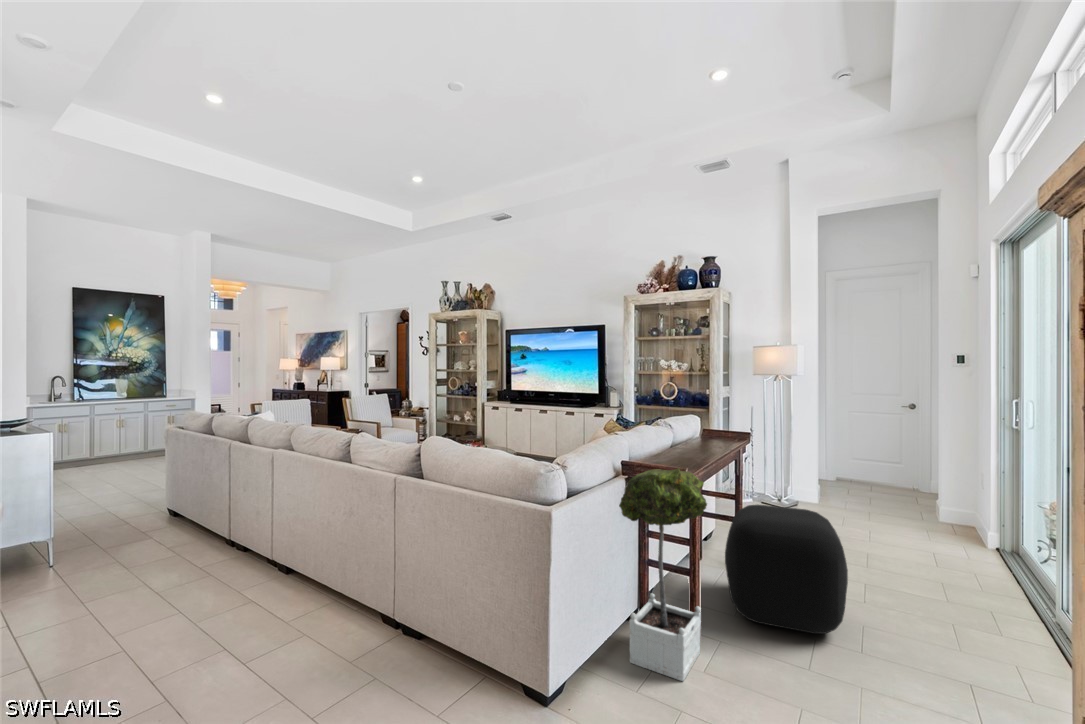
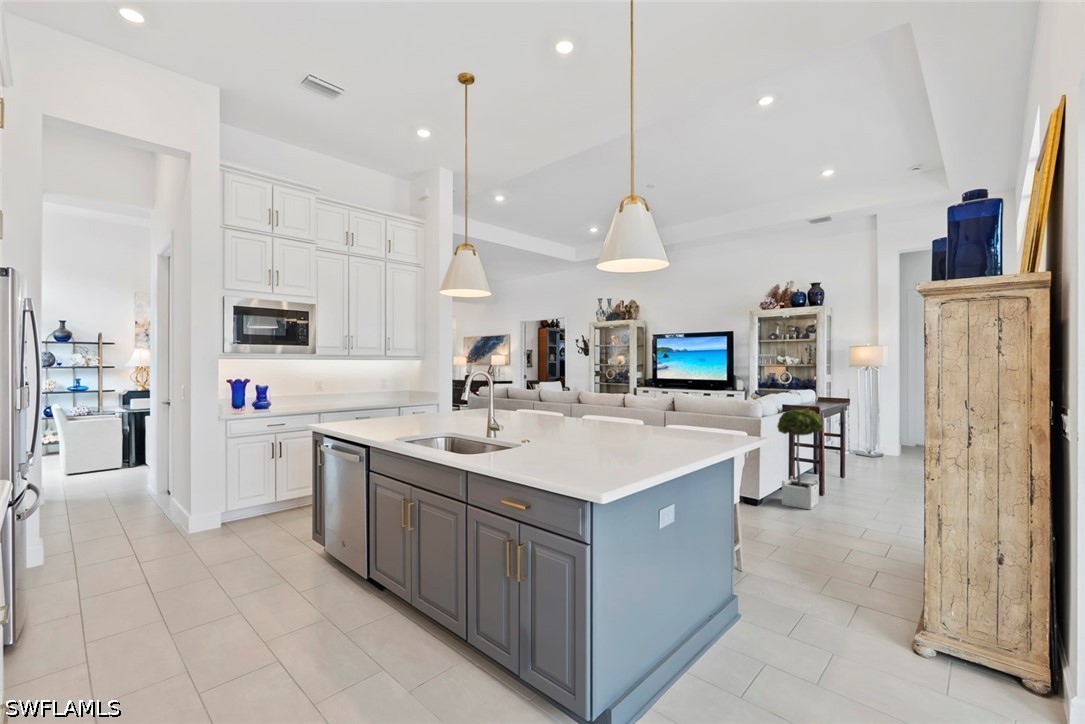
ottoman: present [725,505,848,634] -> none [831,438,903,501]

